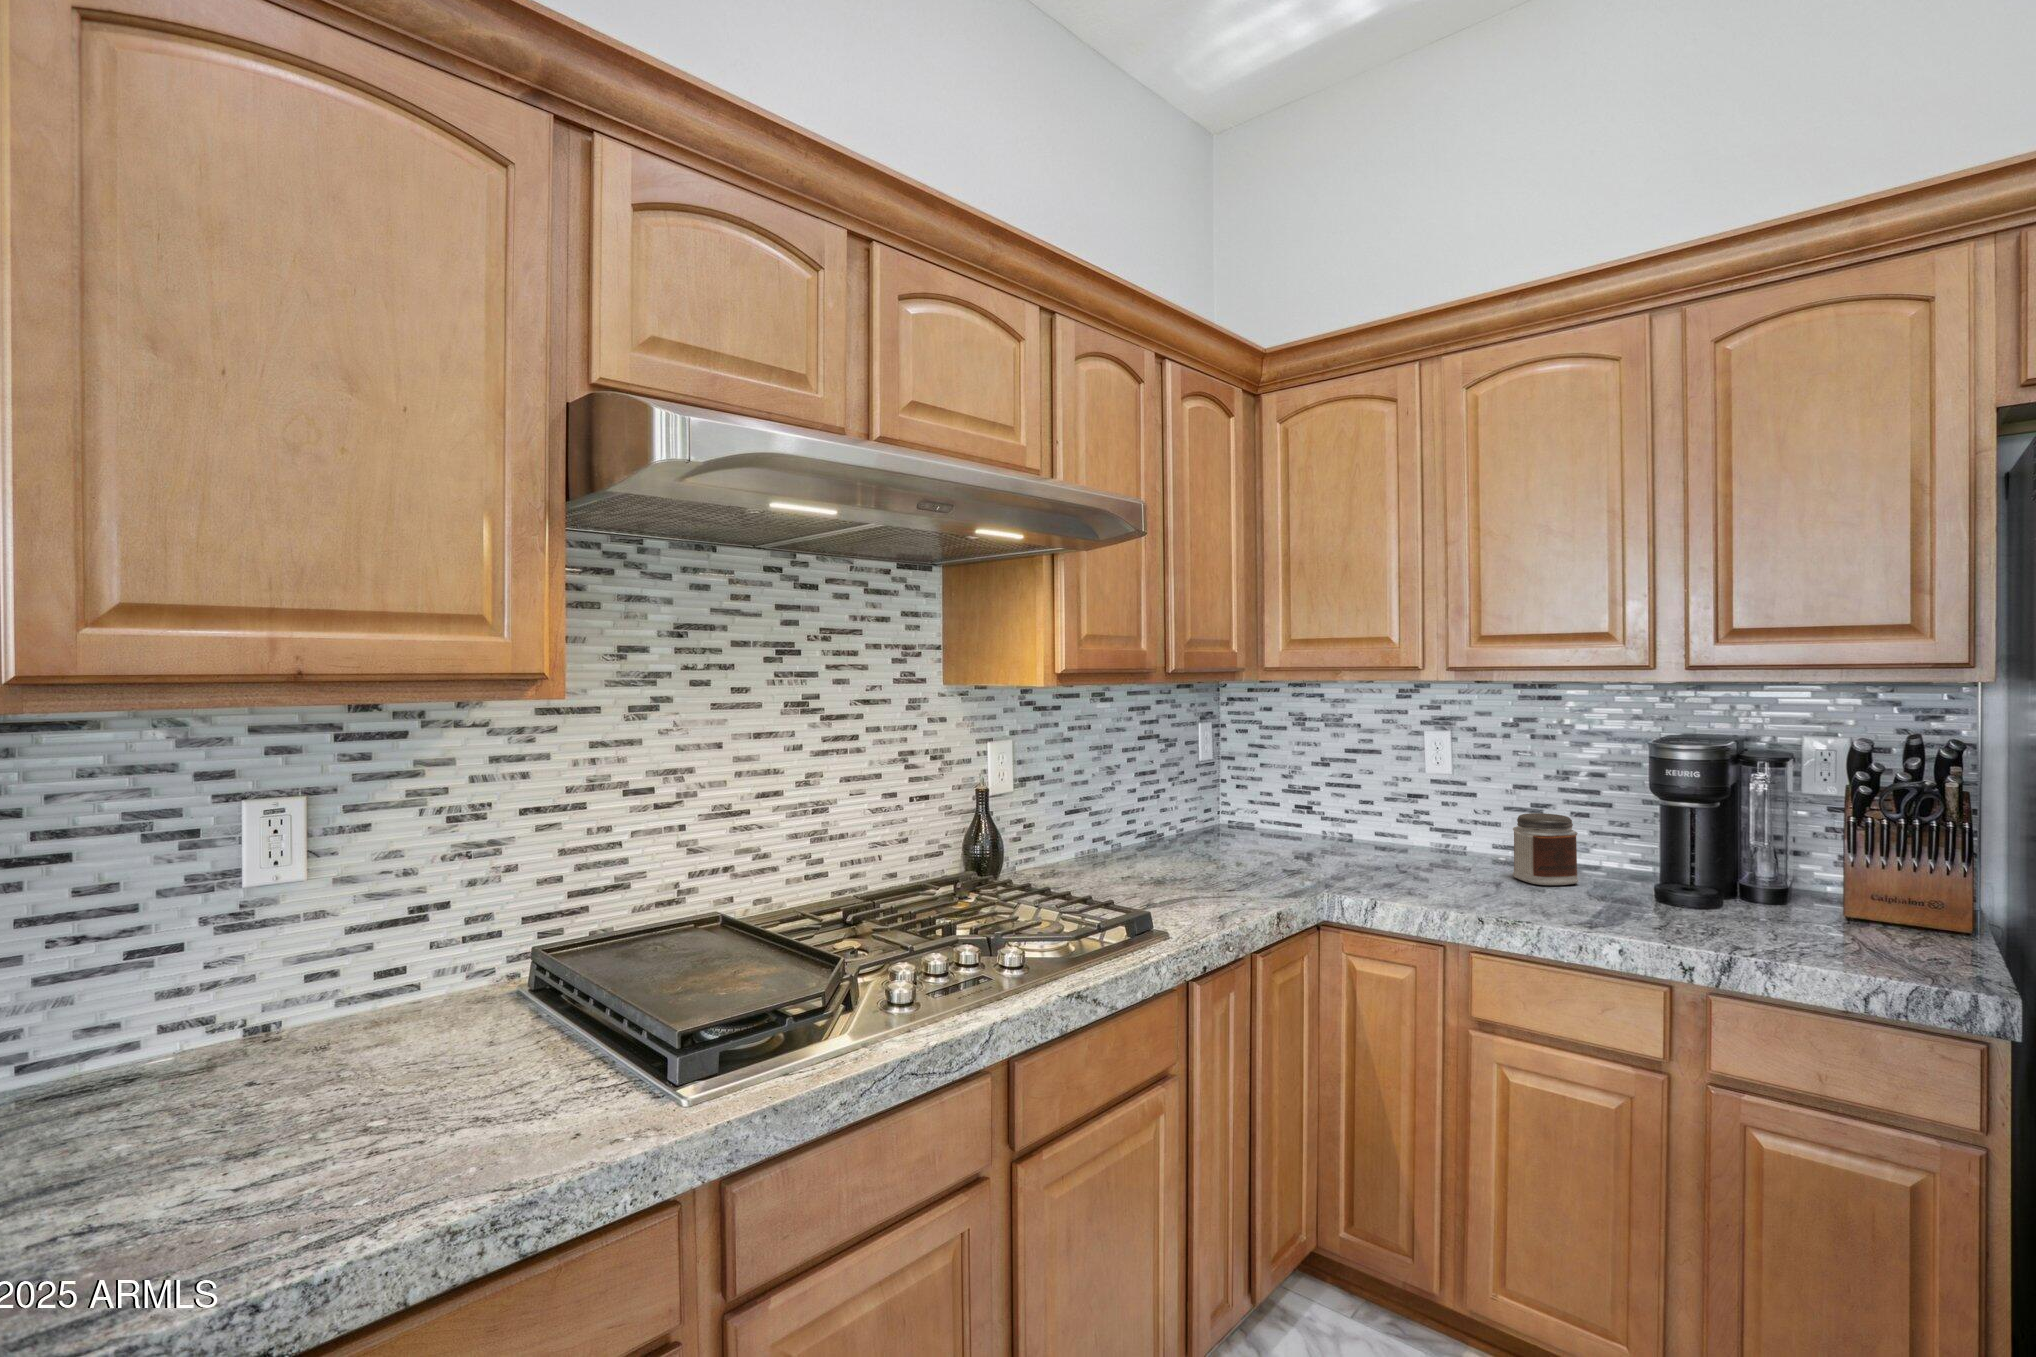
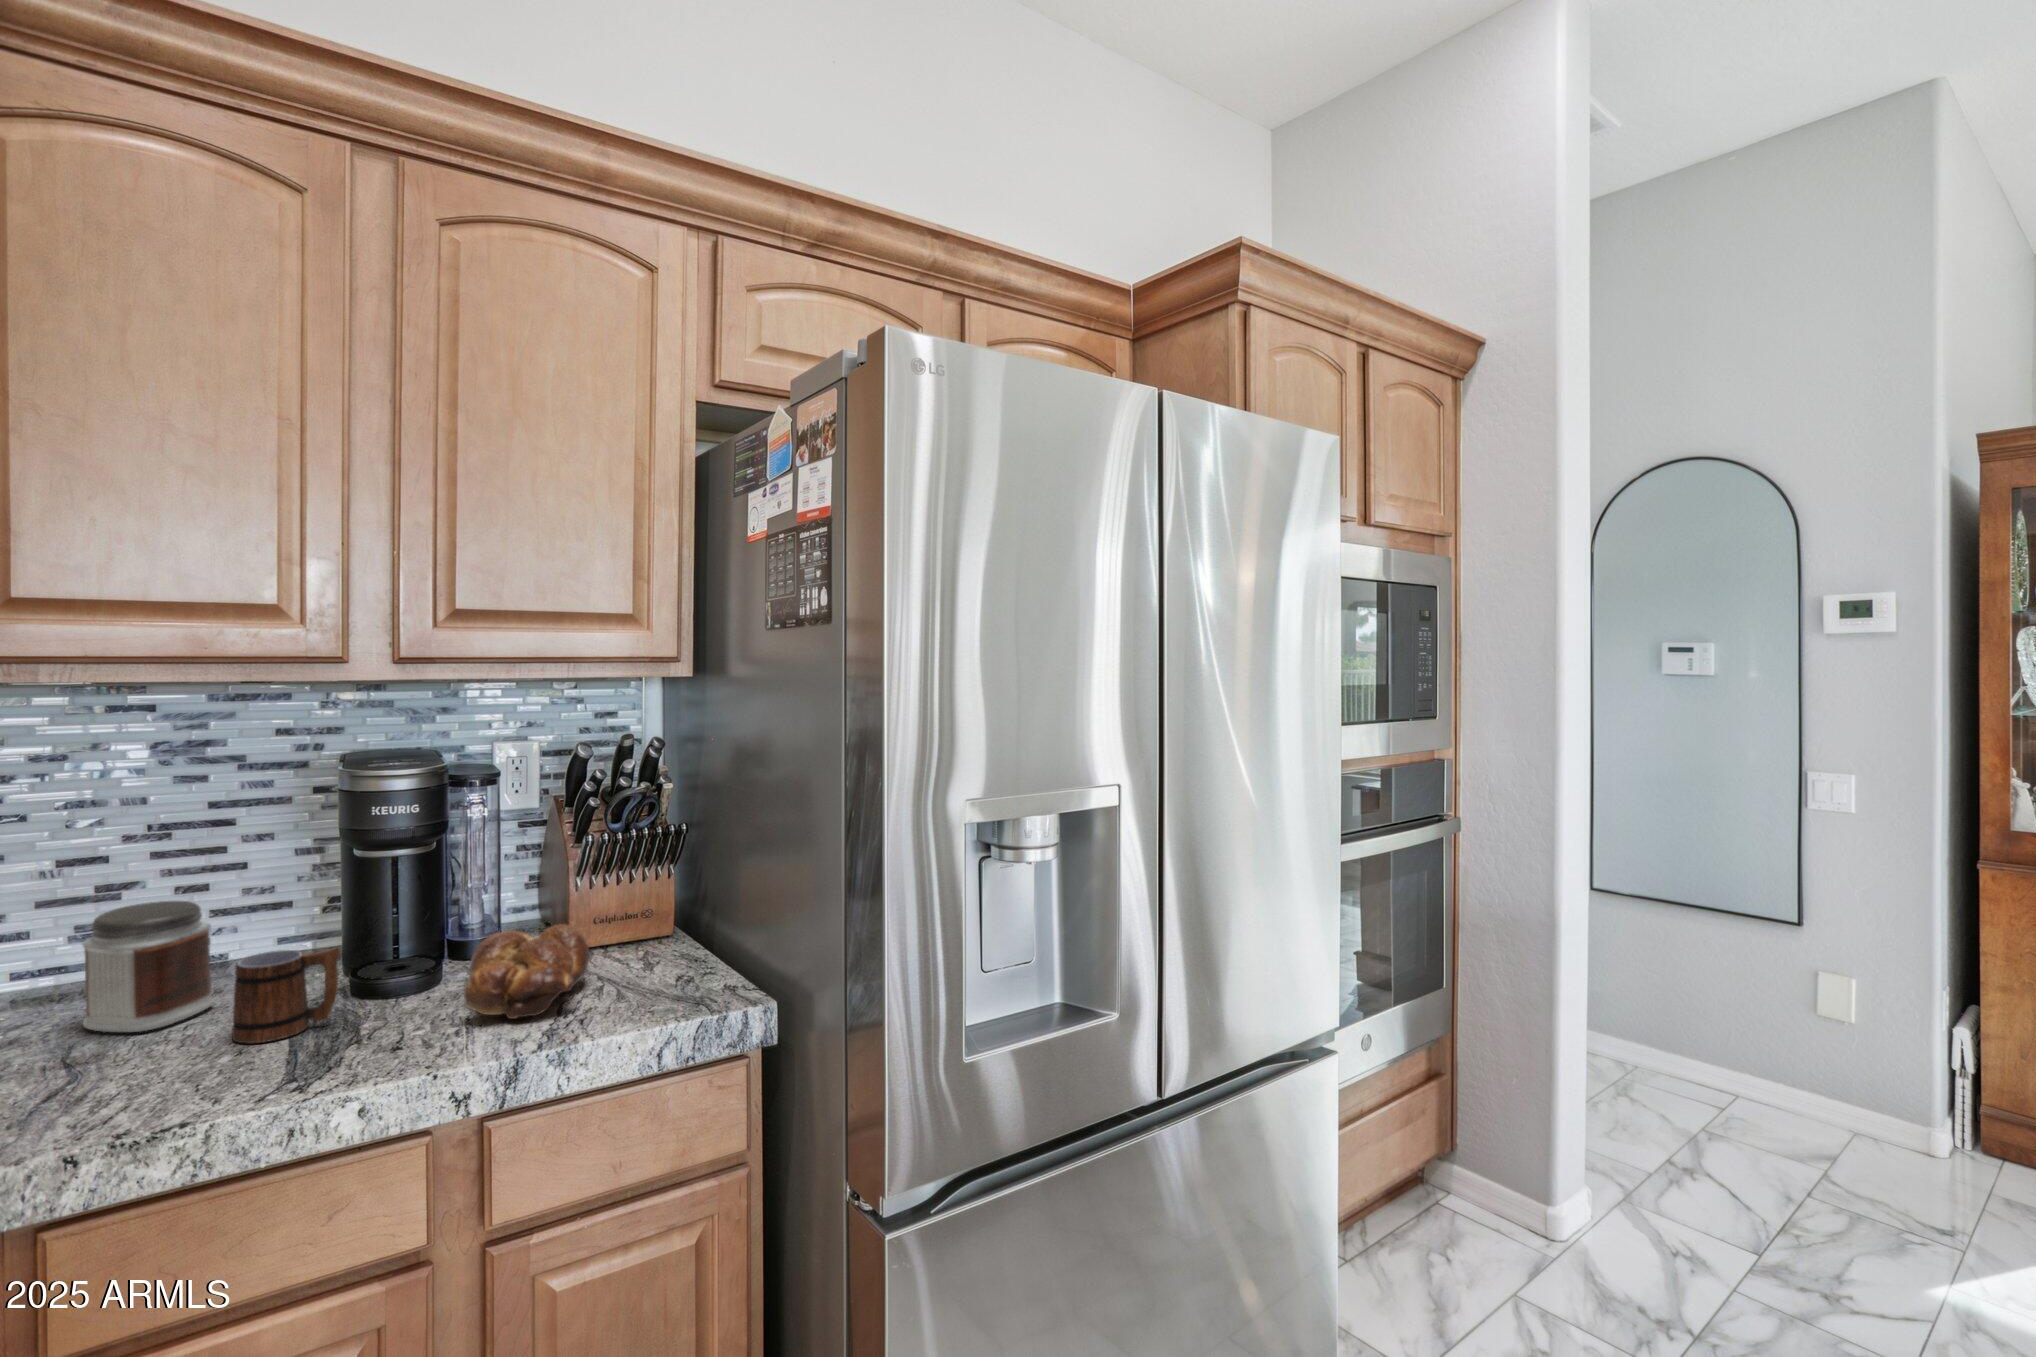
mug: none [1575,852,1639,906] -> present [232,947,341,1044]
bread loaf: none [1714,879,1843,941] -> present [464,924,590,1019]

